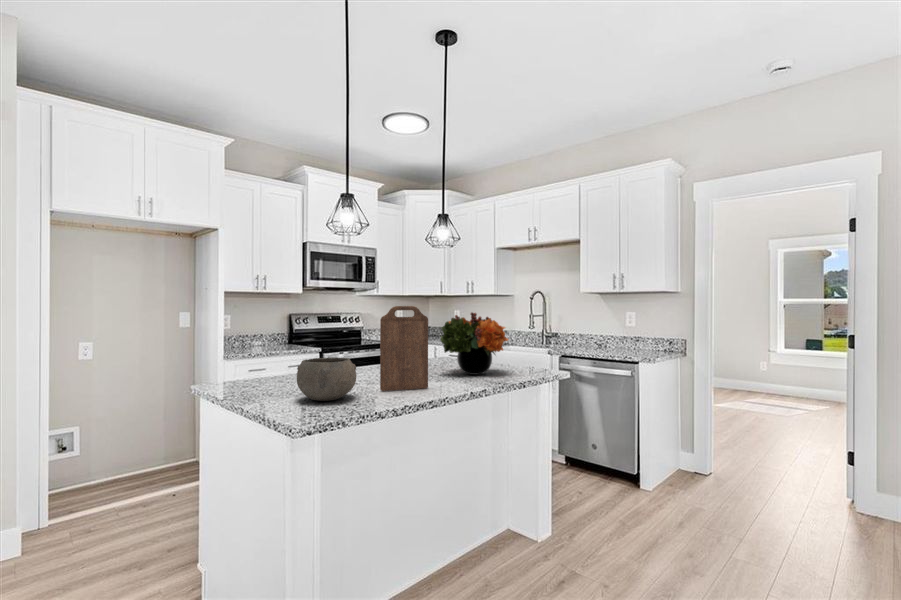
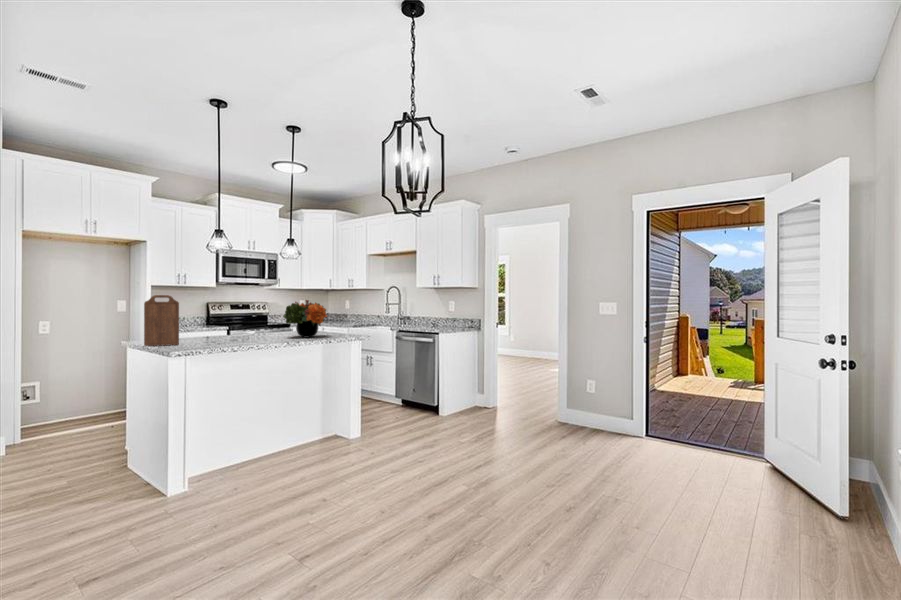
cutting board: present [380,306,428,391] -> present [144,295,179,346]
bowl: present [297,358,356,401] -> none [180,324,218,347]

